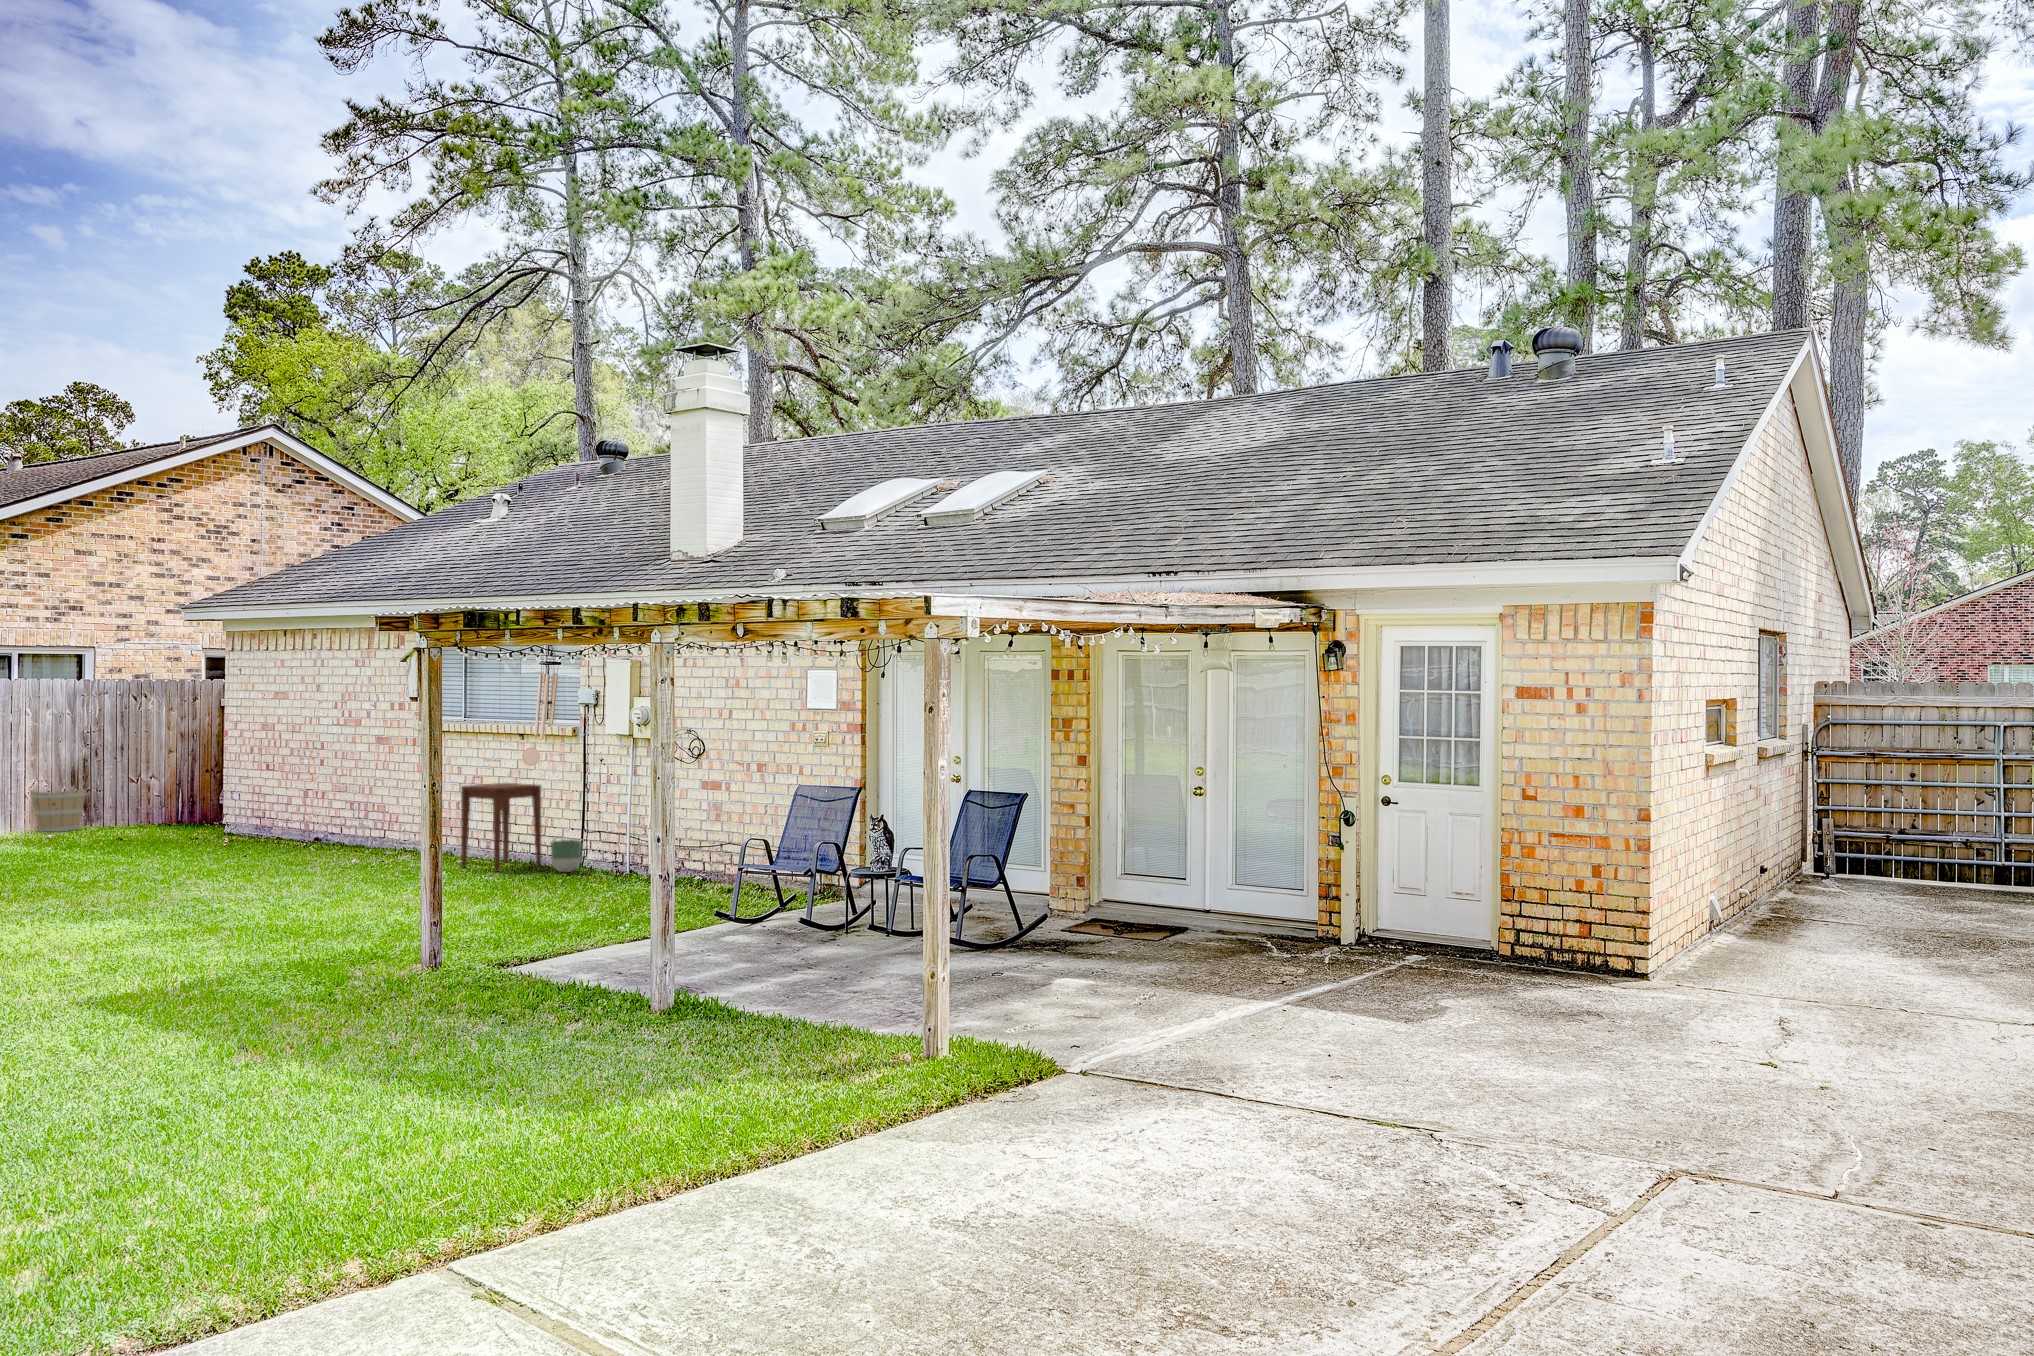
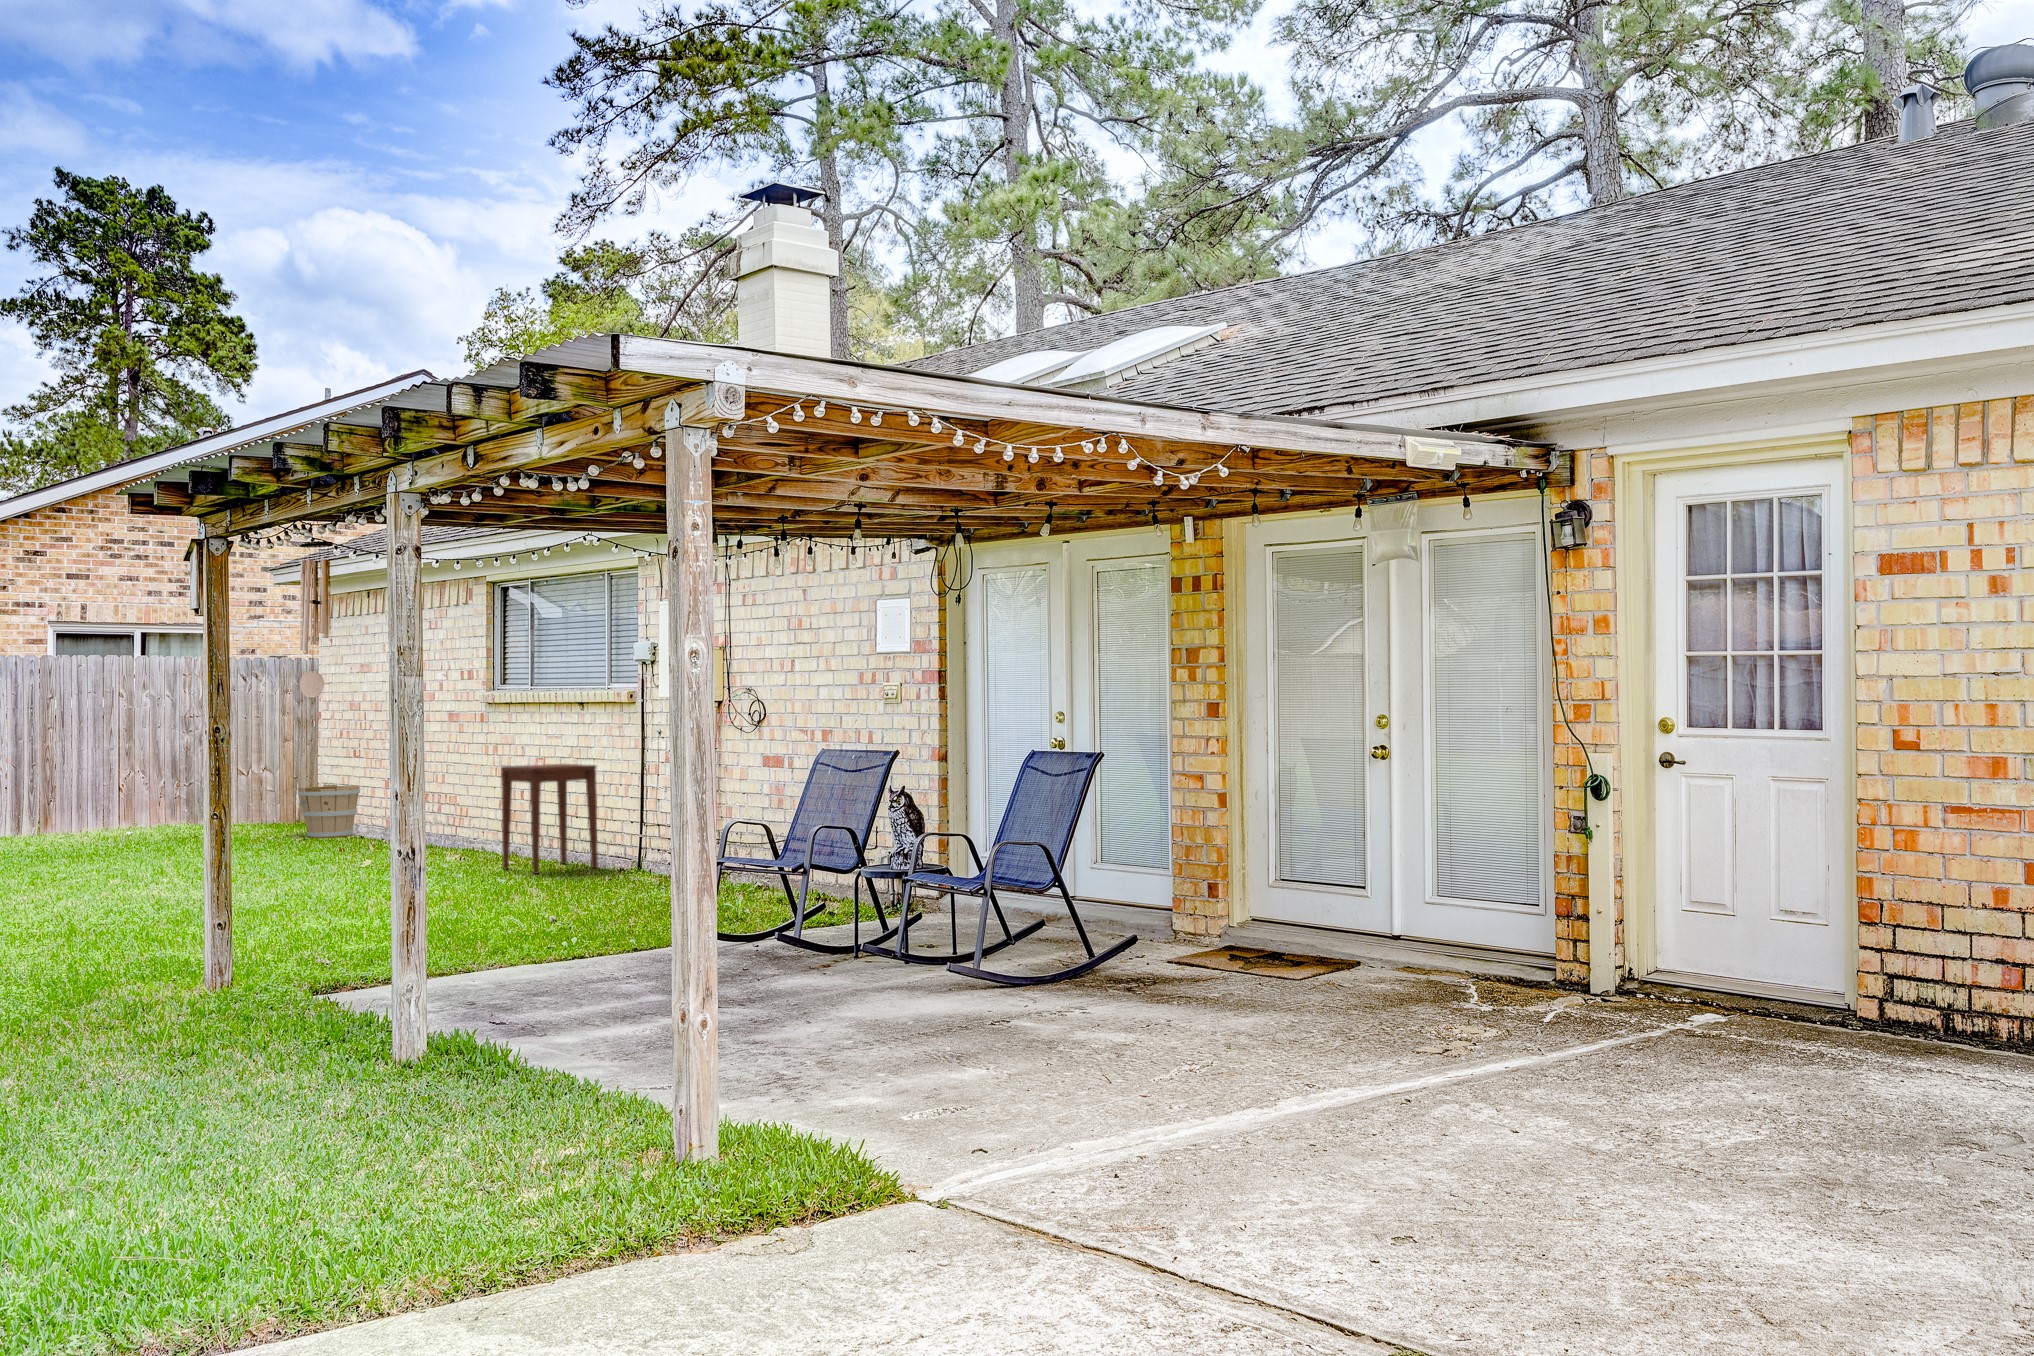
wooden bucket: present [30,790,87,832] -> present [297,785,360,838]
planter: present [551,840,582,872] -> none [595,835,634,875]

